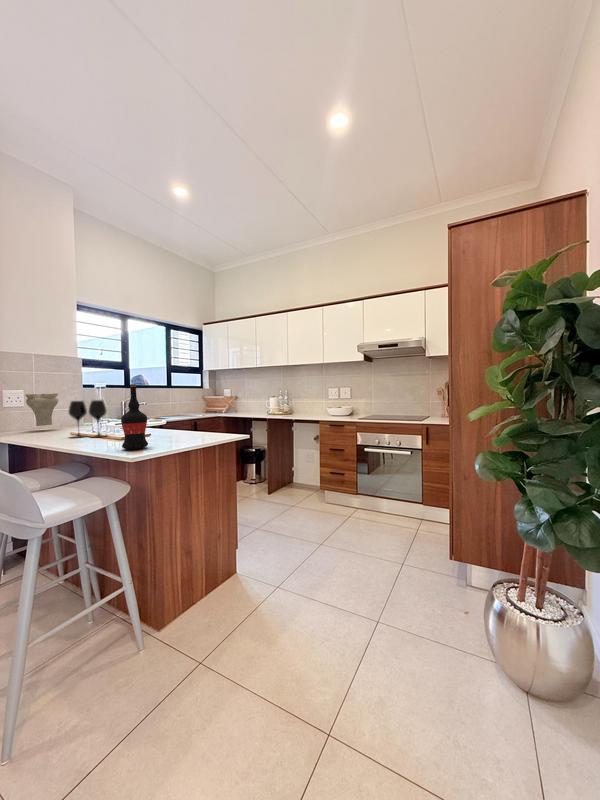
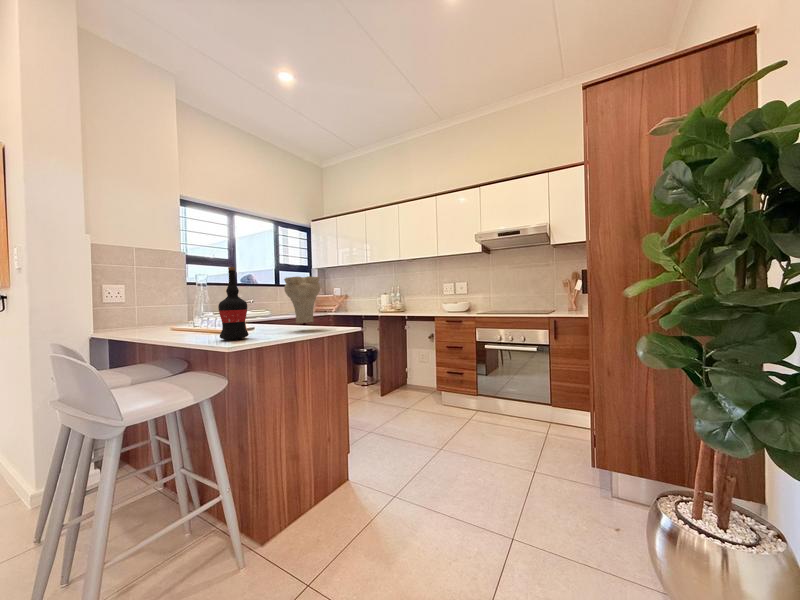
vase: present [25,393,58,426] -> present [284,276,320,323]
wine glass: present [69,400,106,438] -> none [167,291,209,332]

